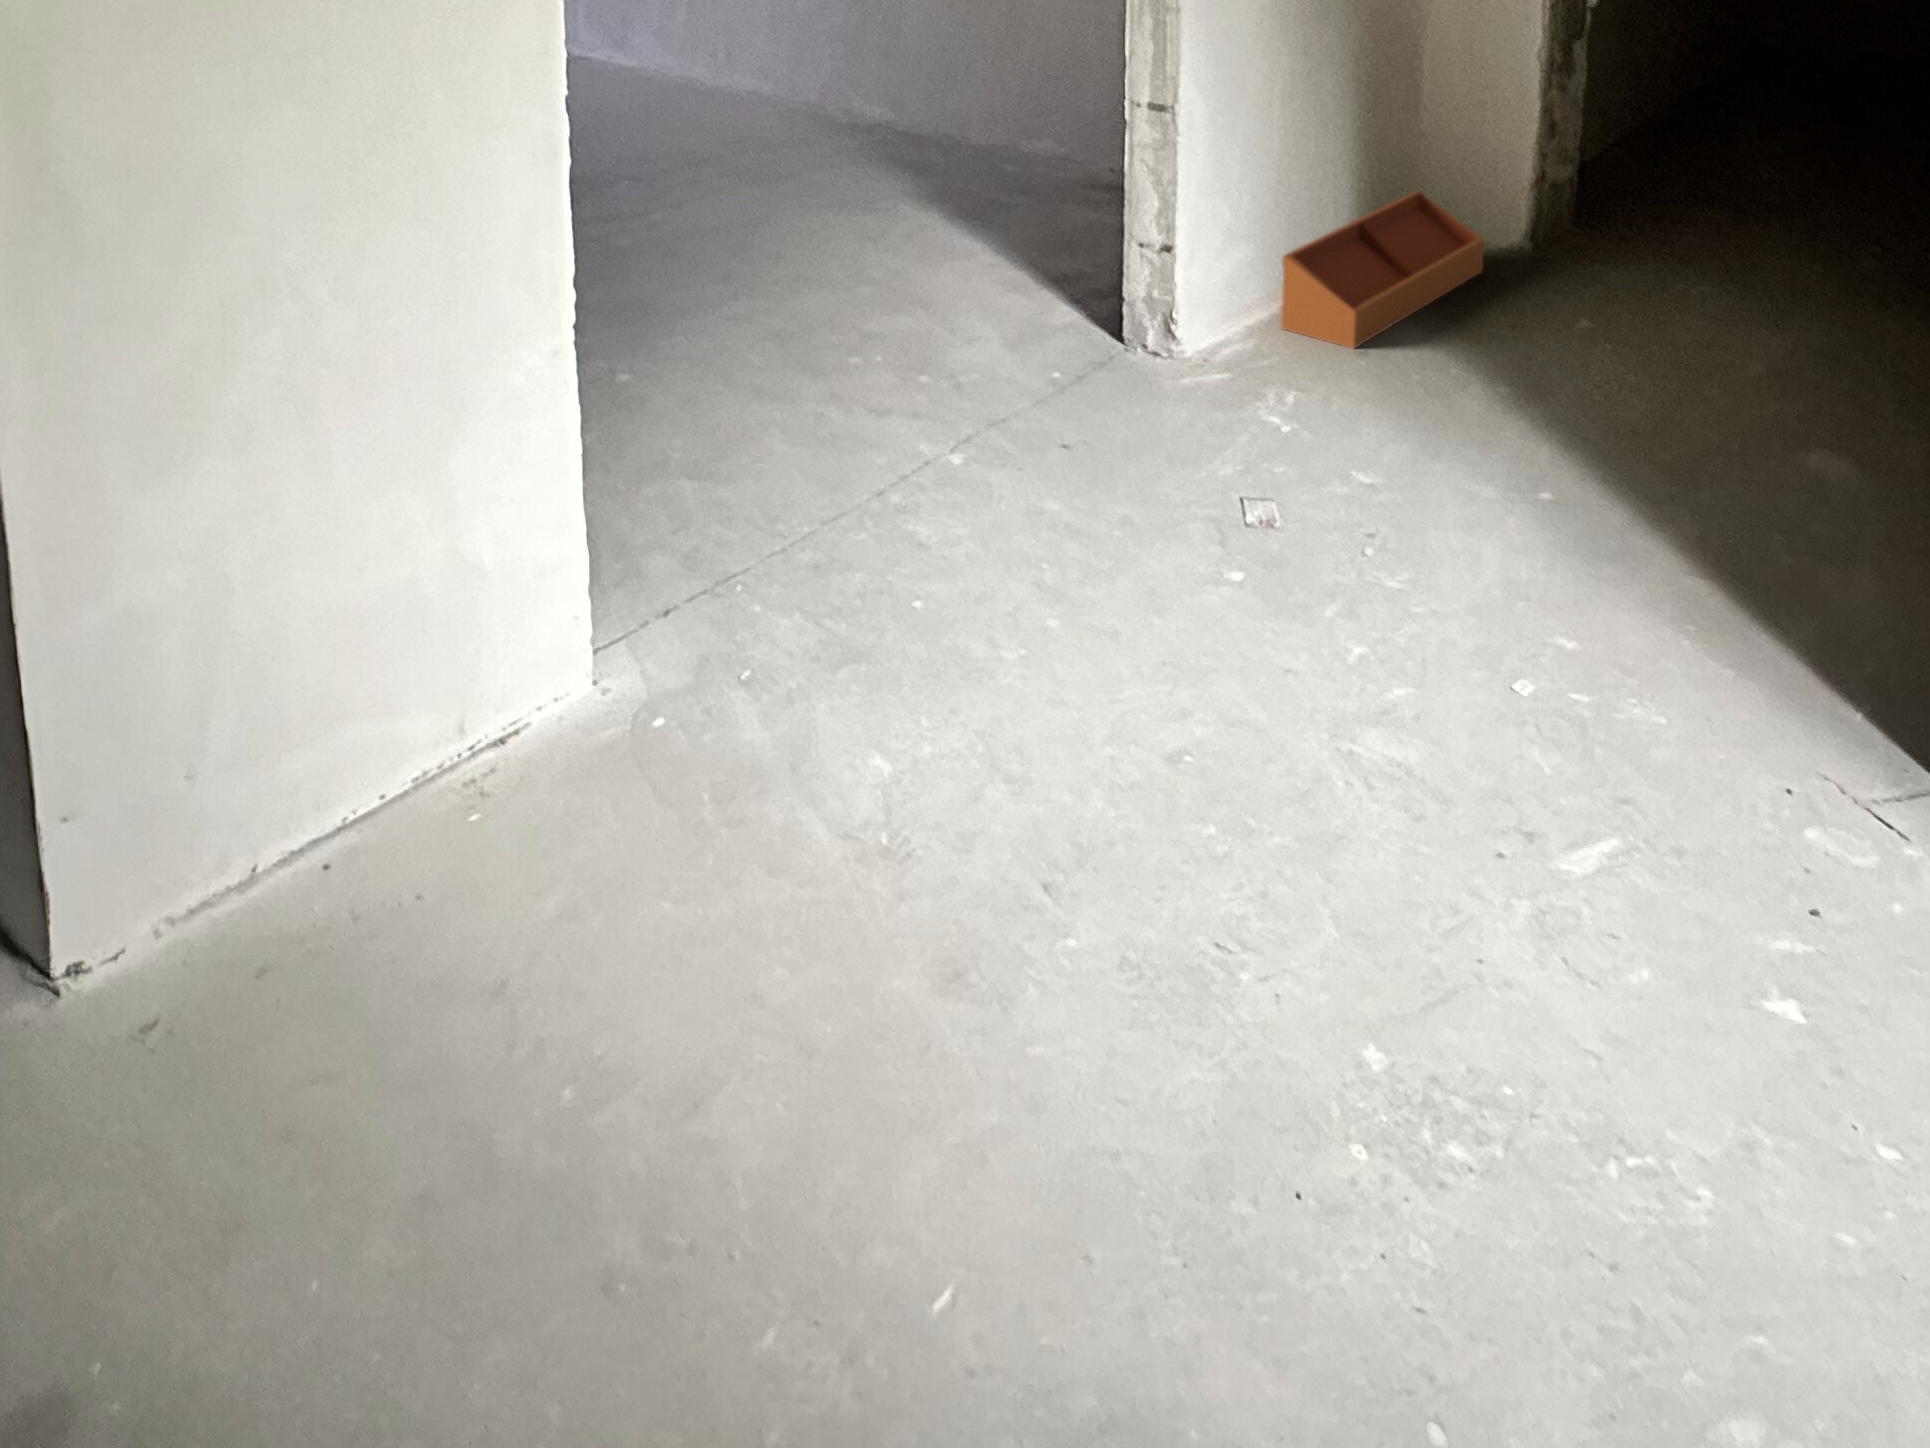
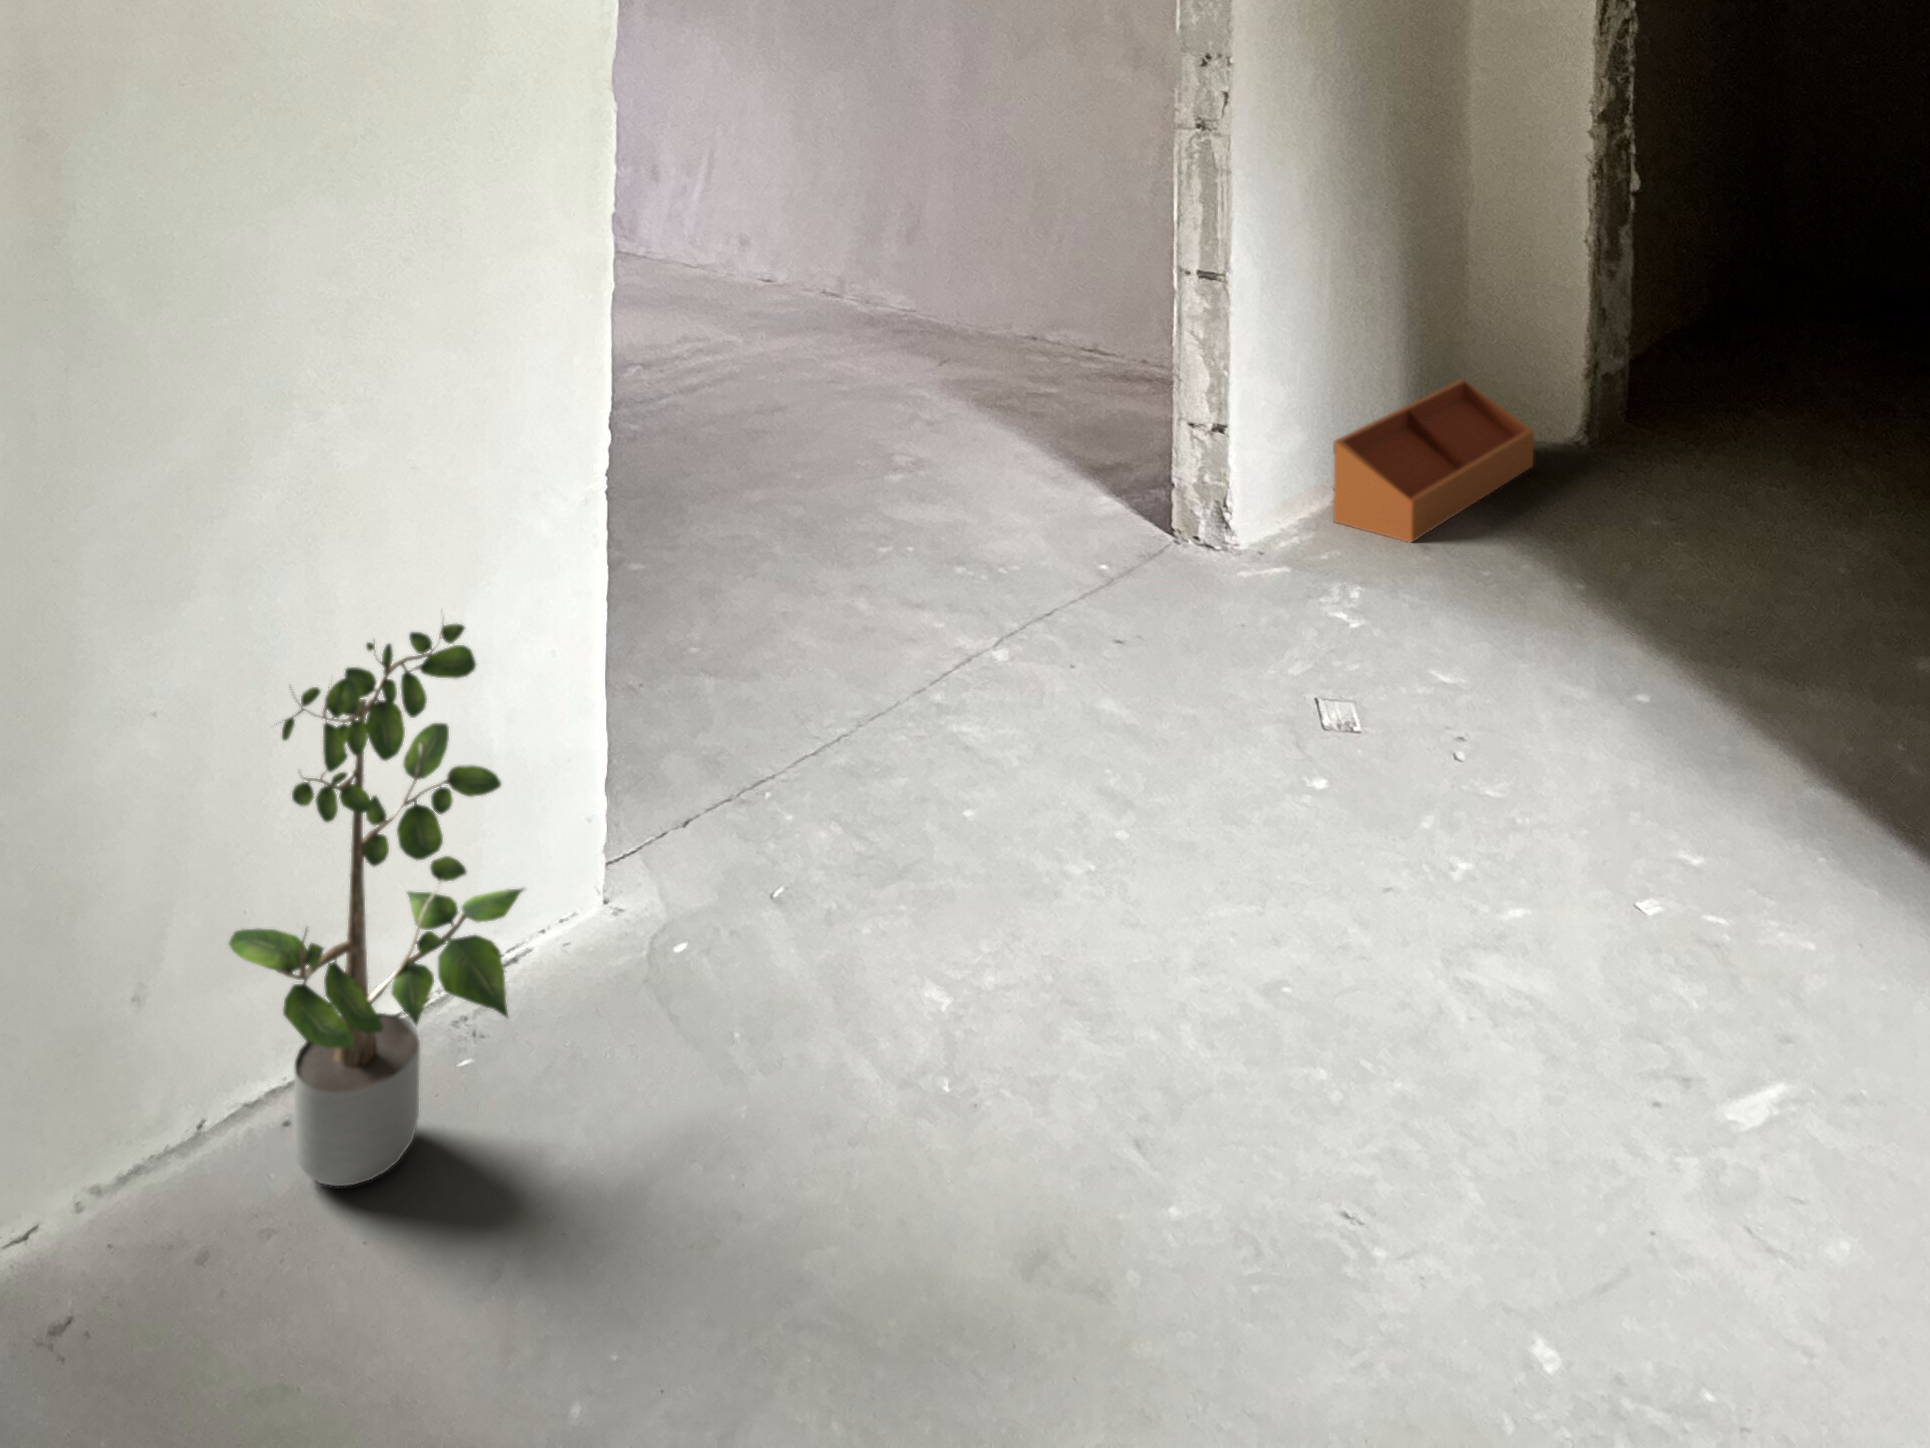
potted plant: none [258,455,516,915] -> present [229,624,523,1186]

